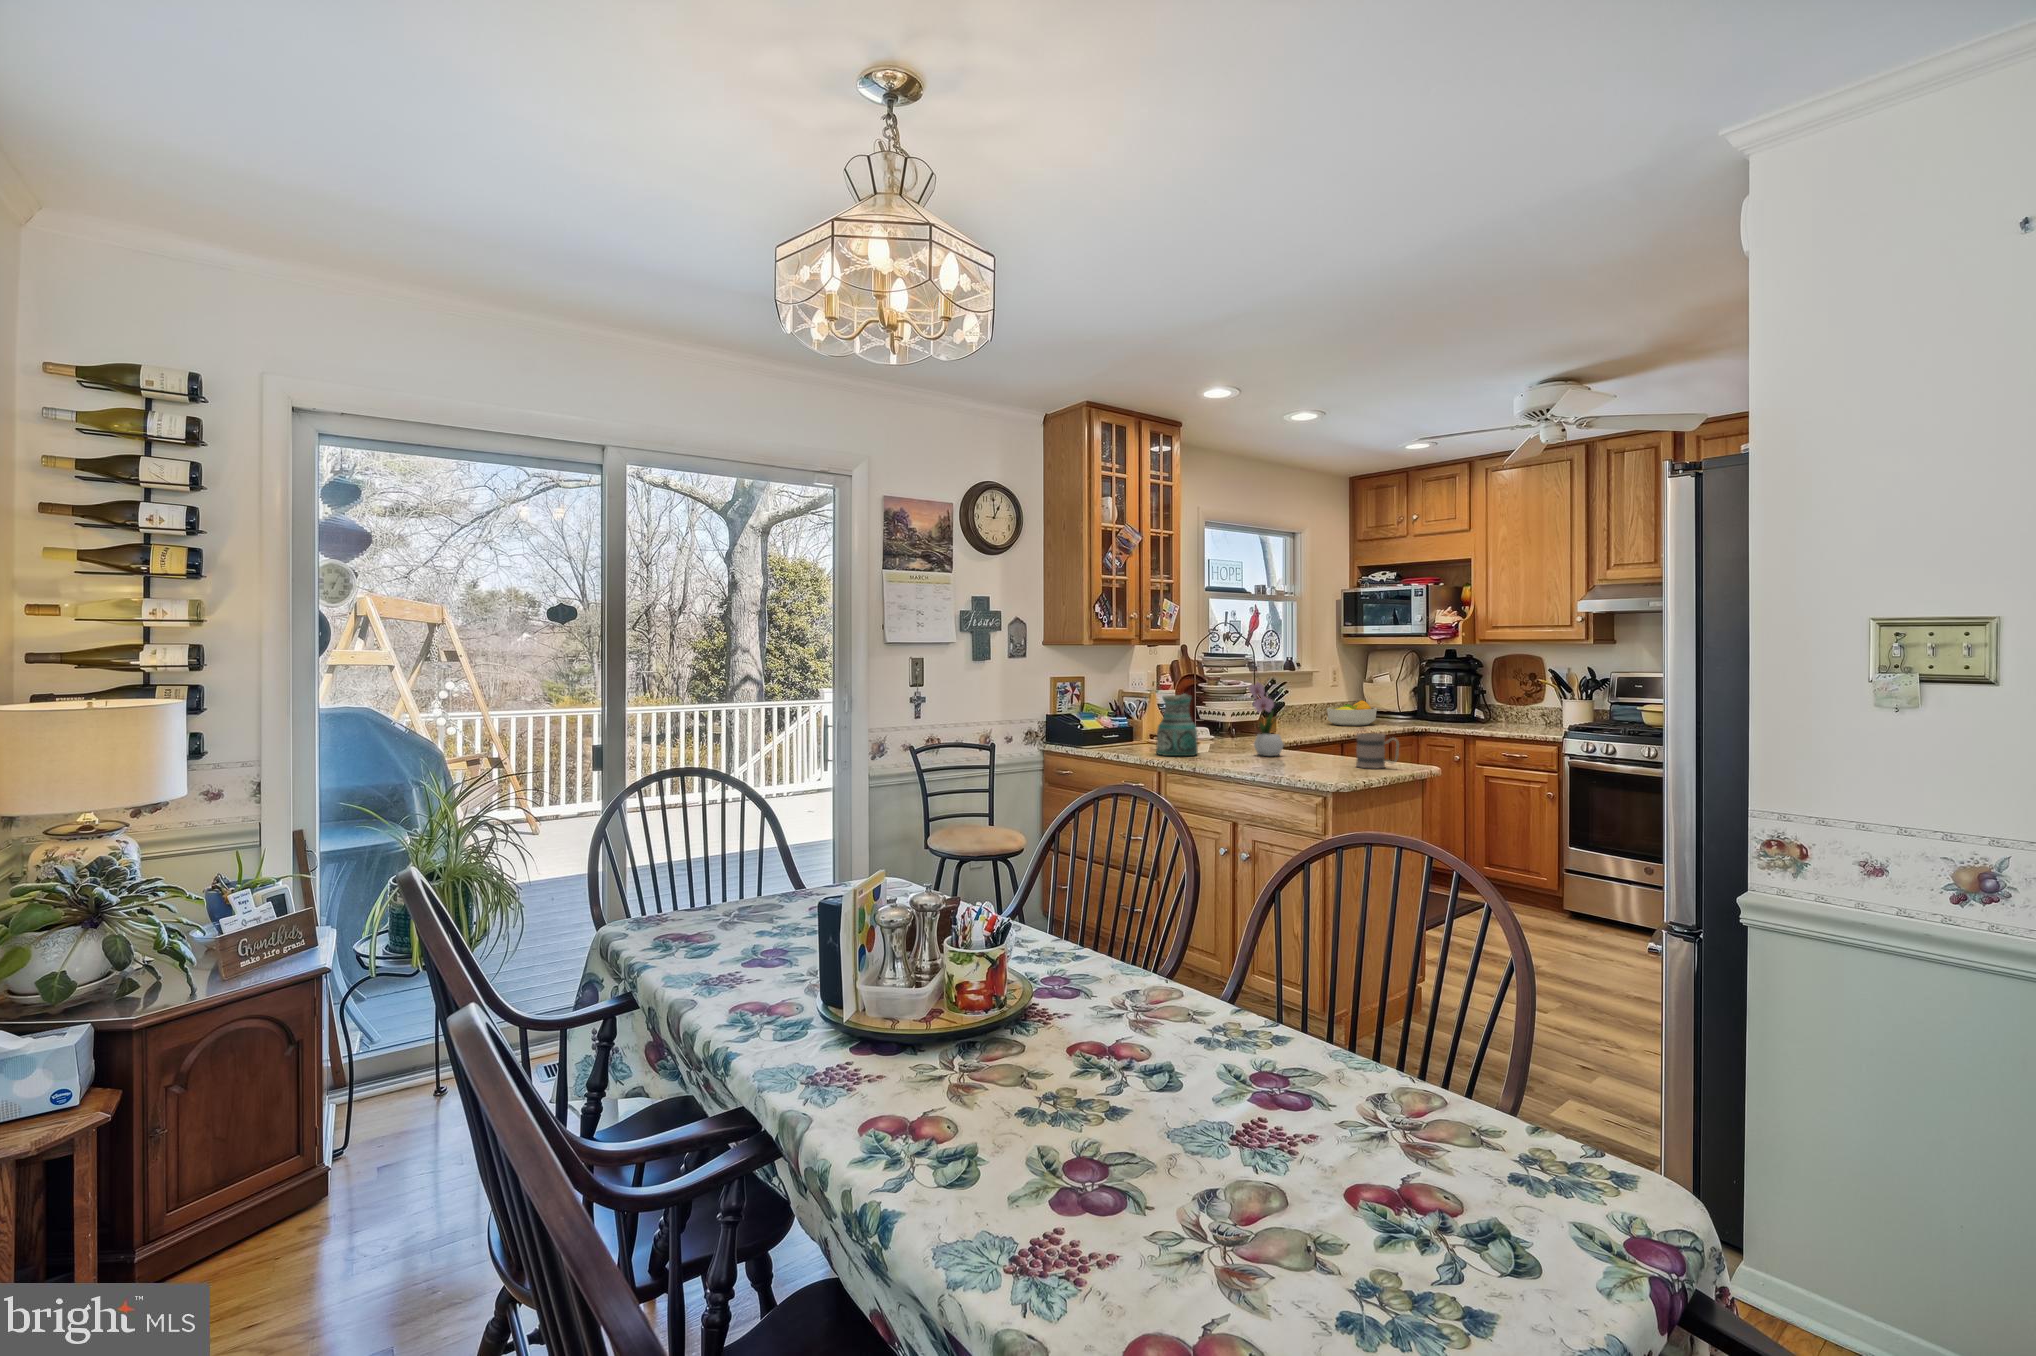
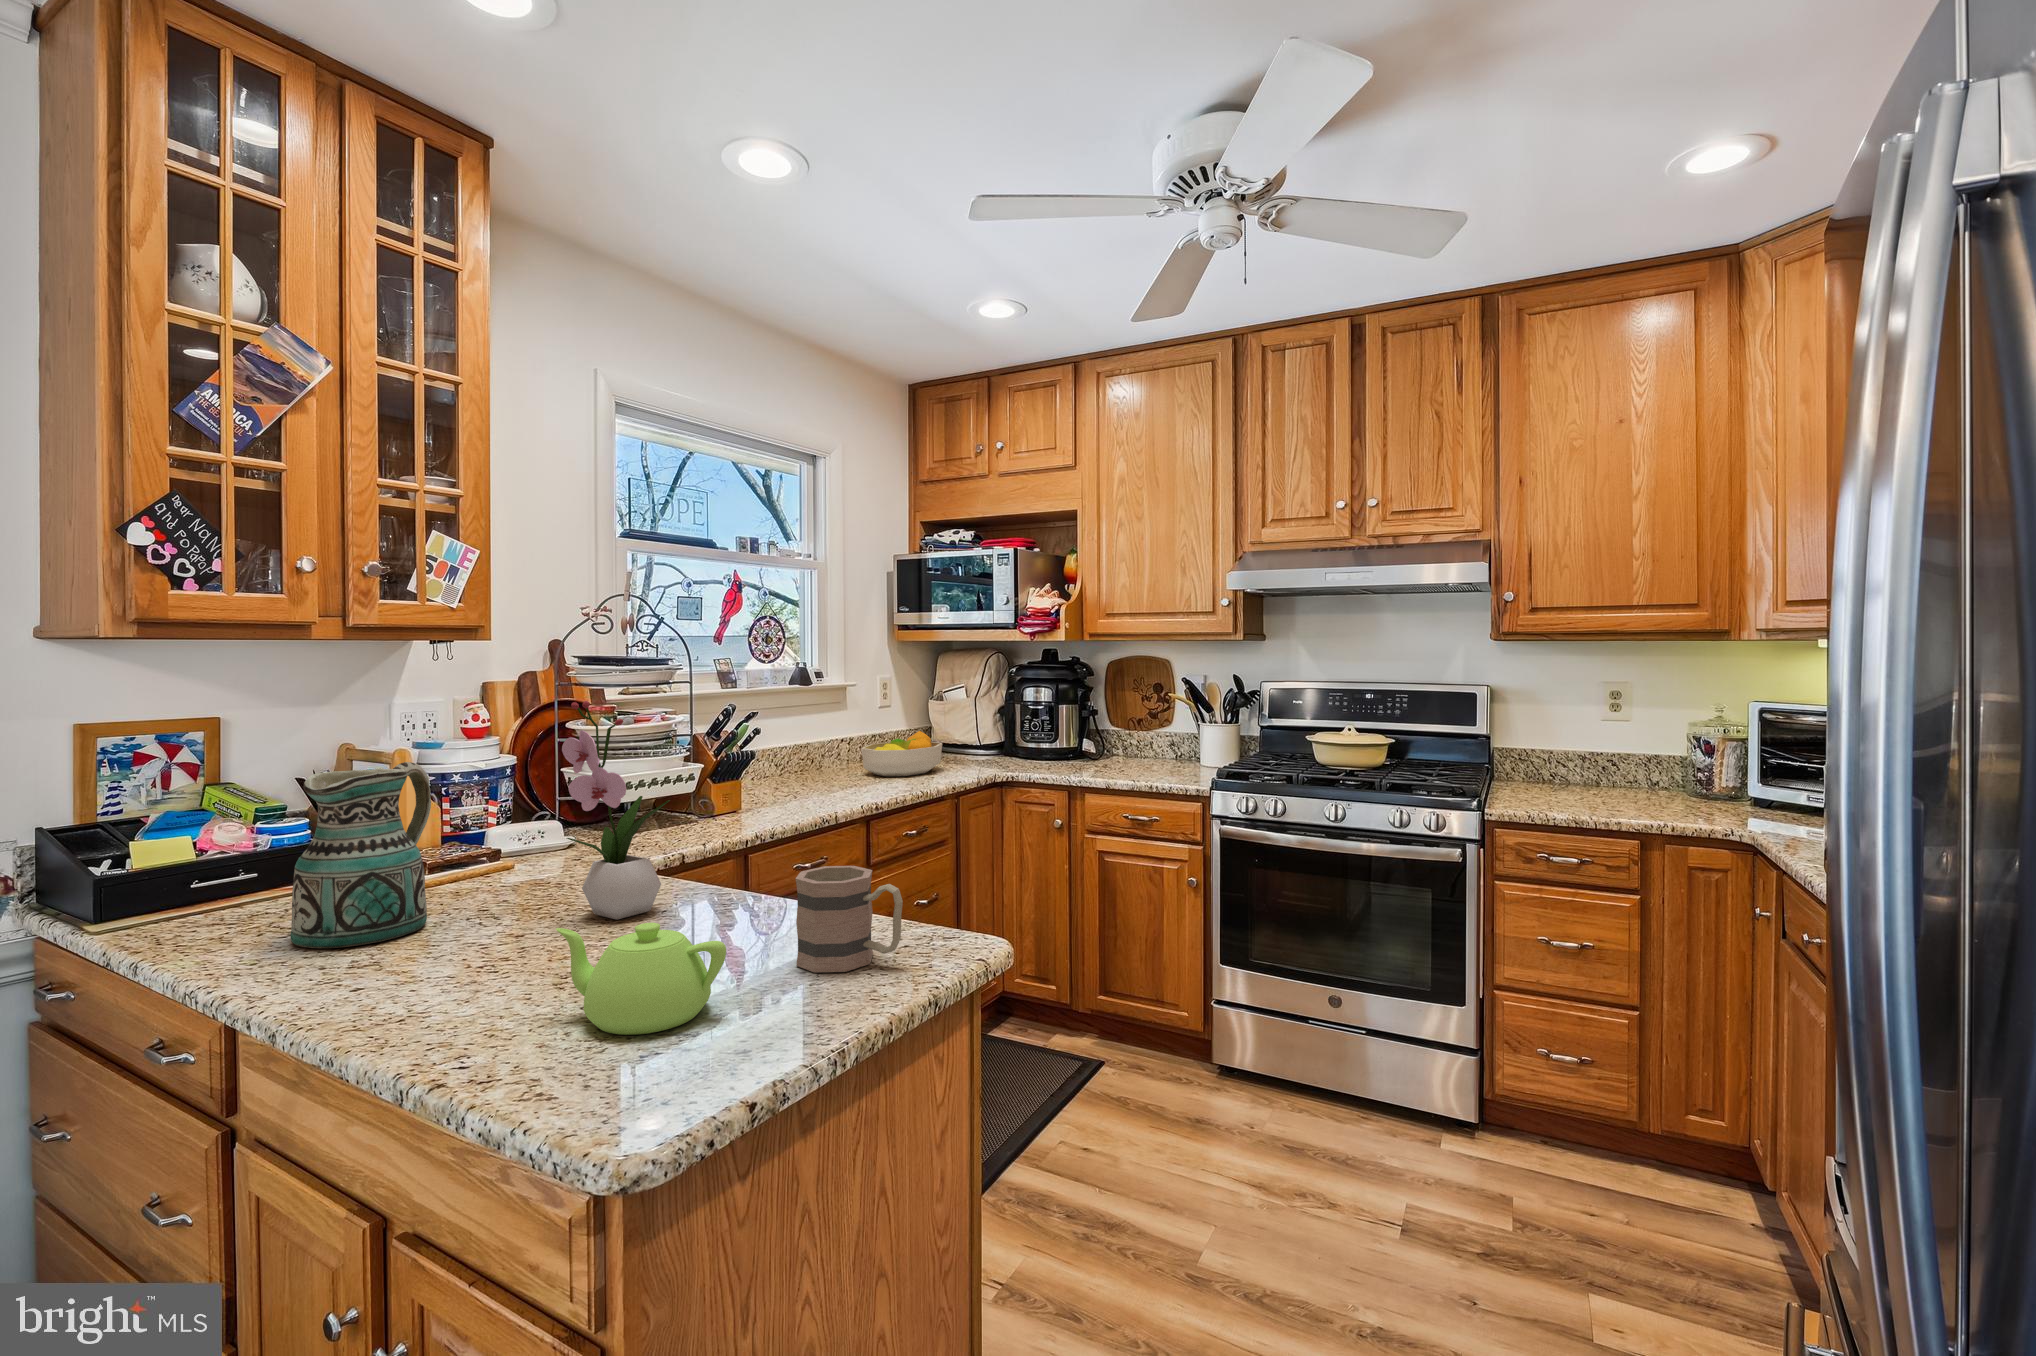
teapot: none [1283,741,1342,773] -> present [556,923,726,1035]

